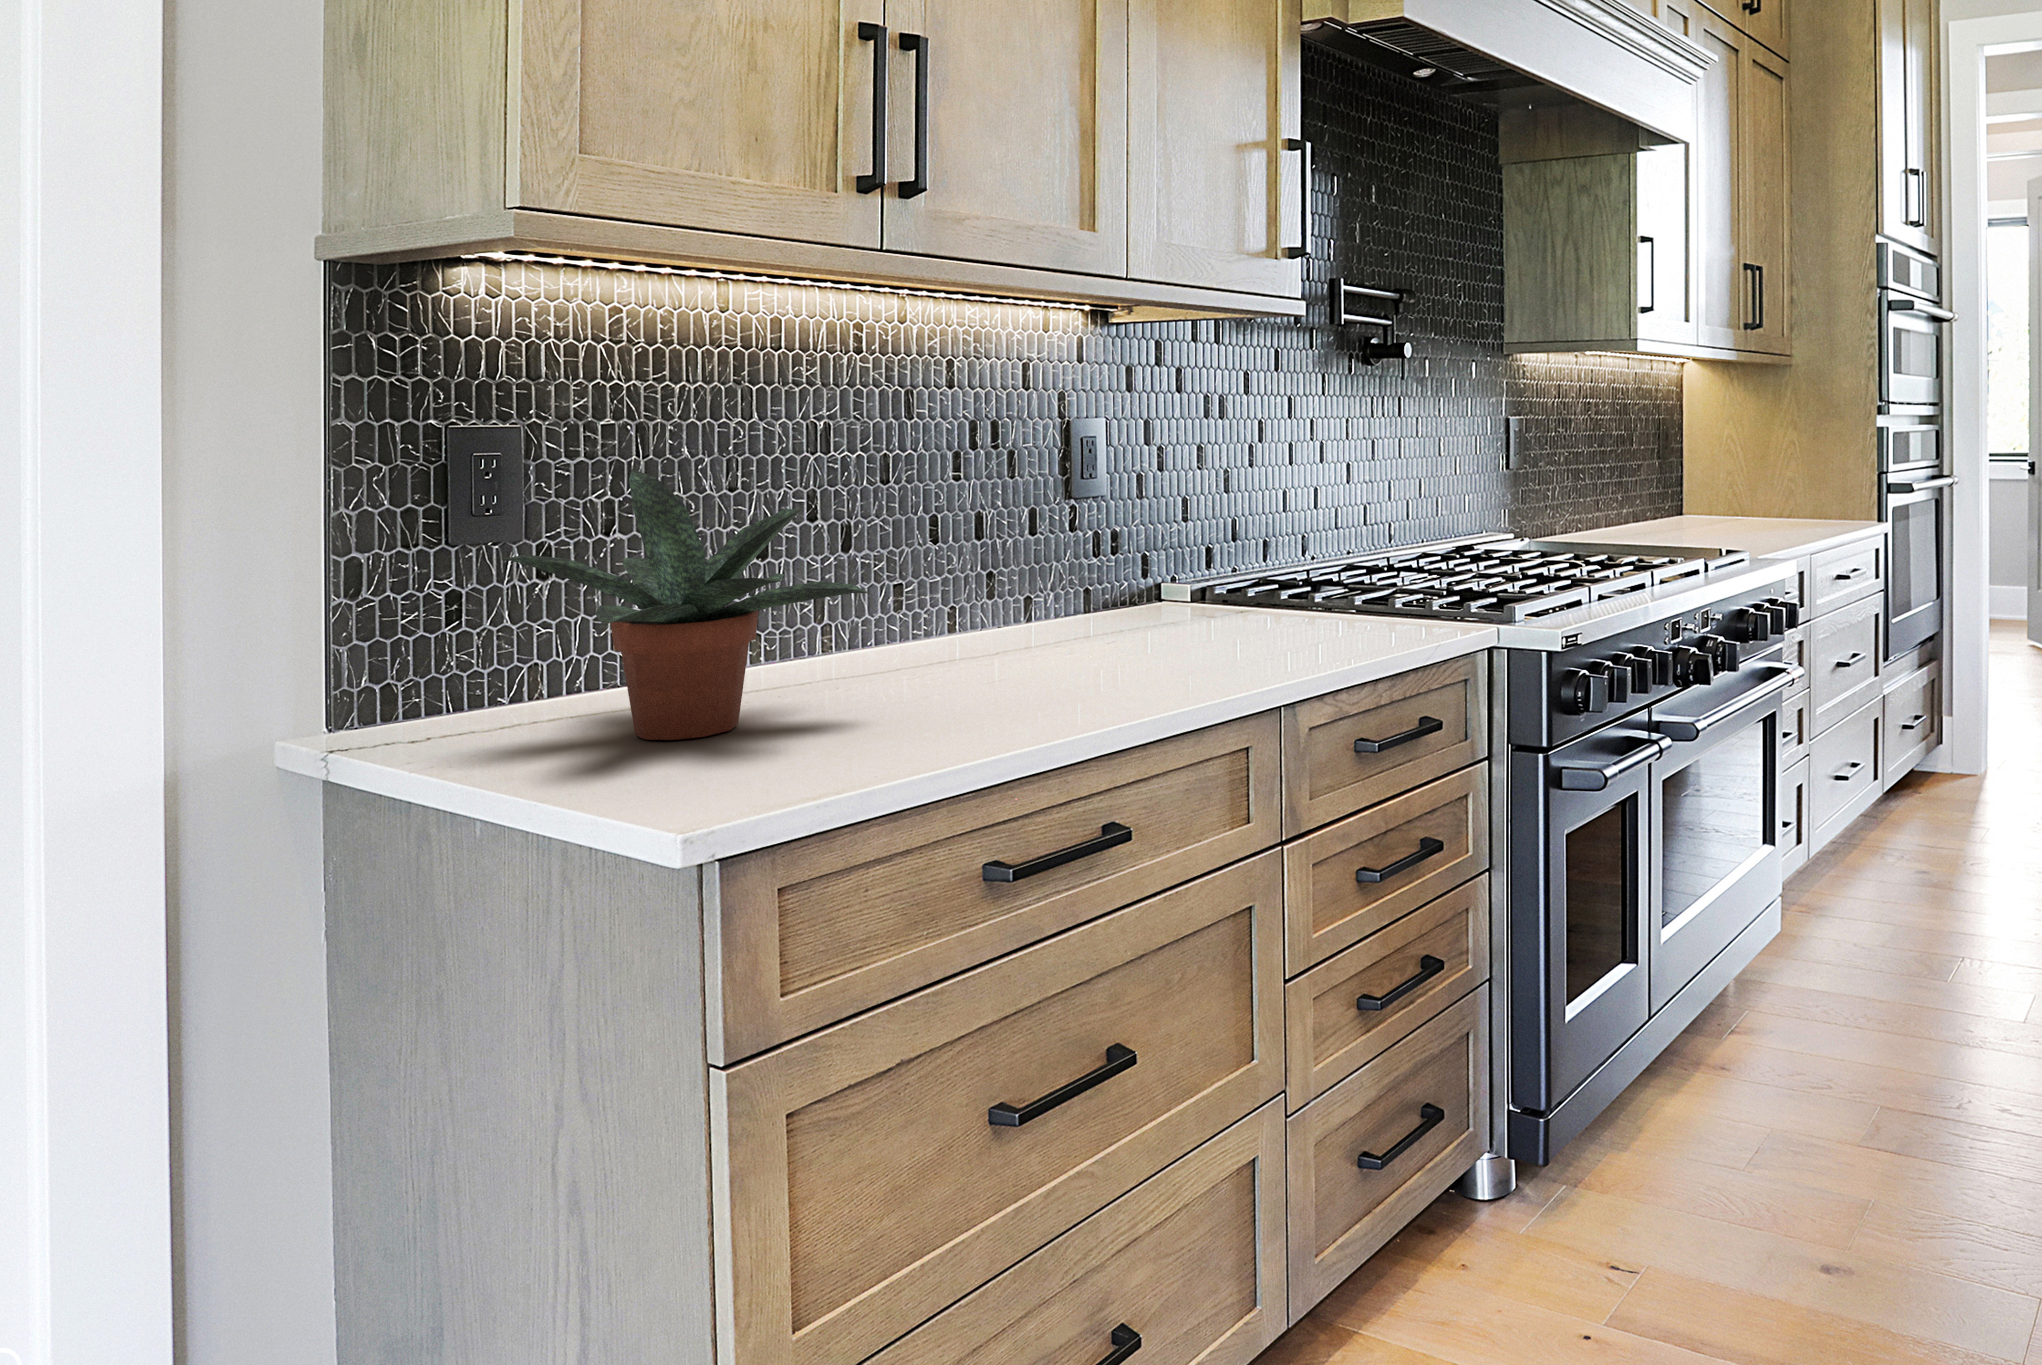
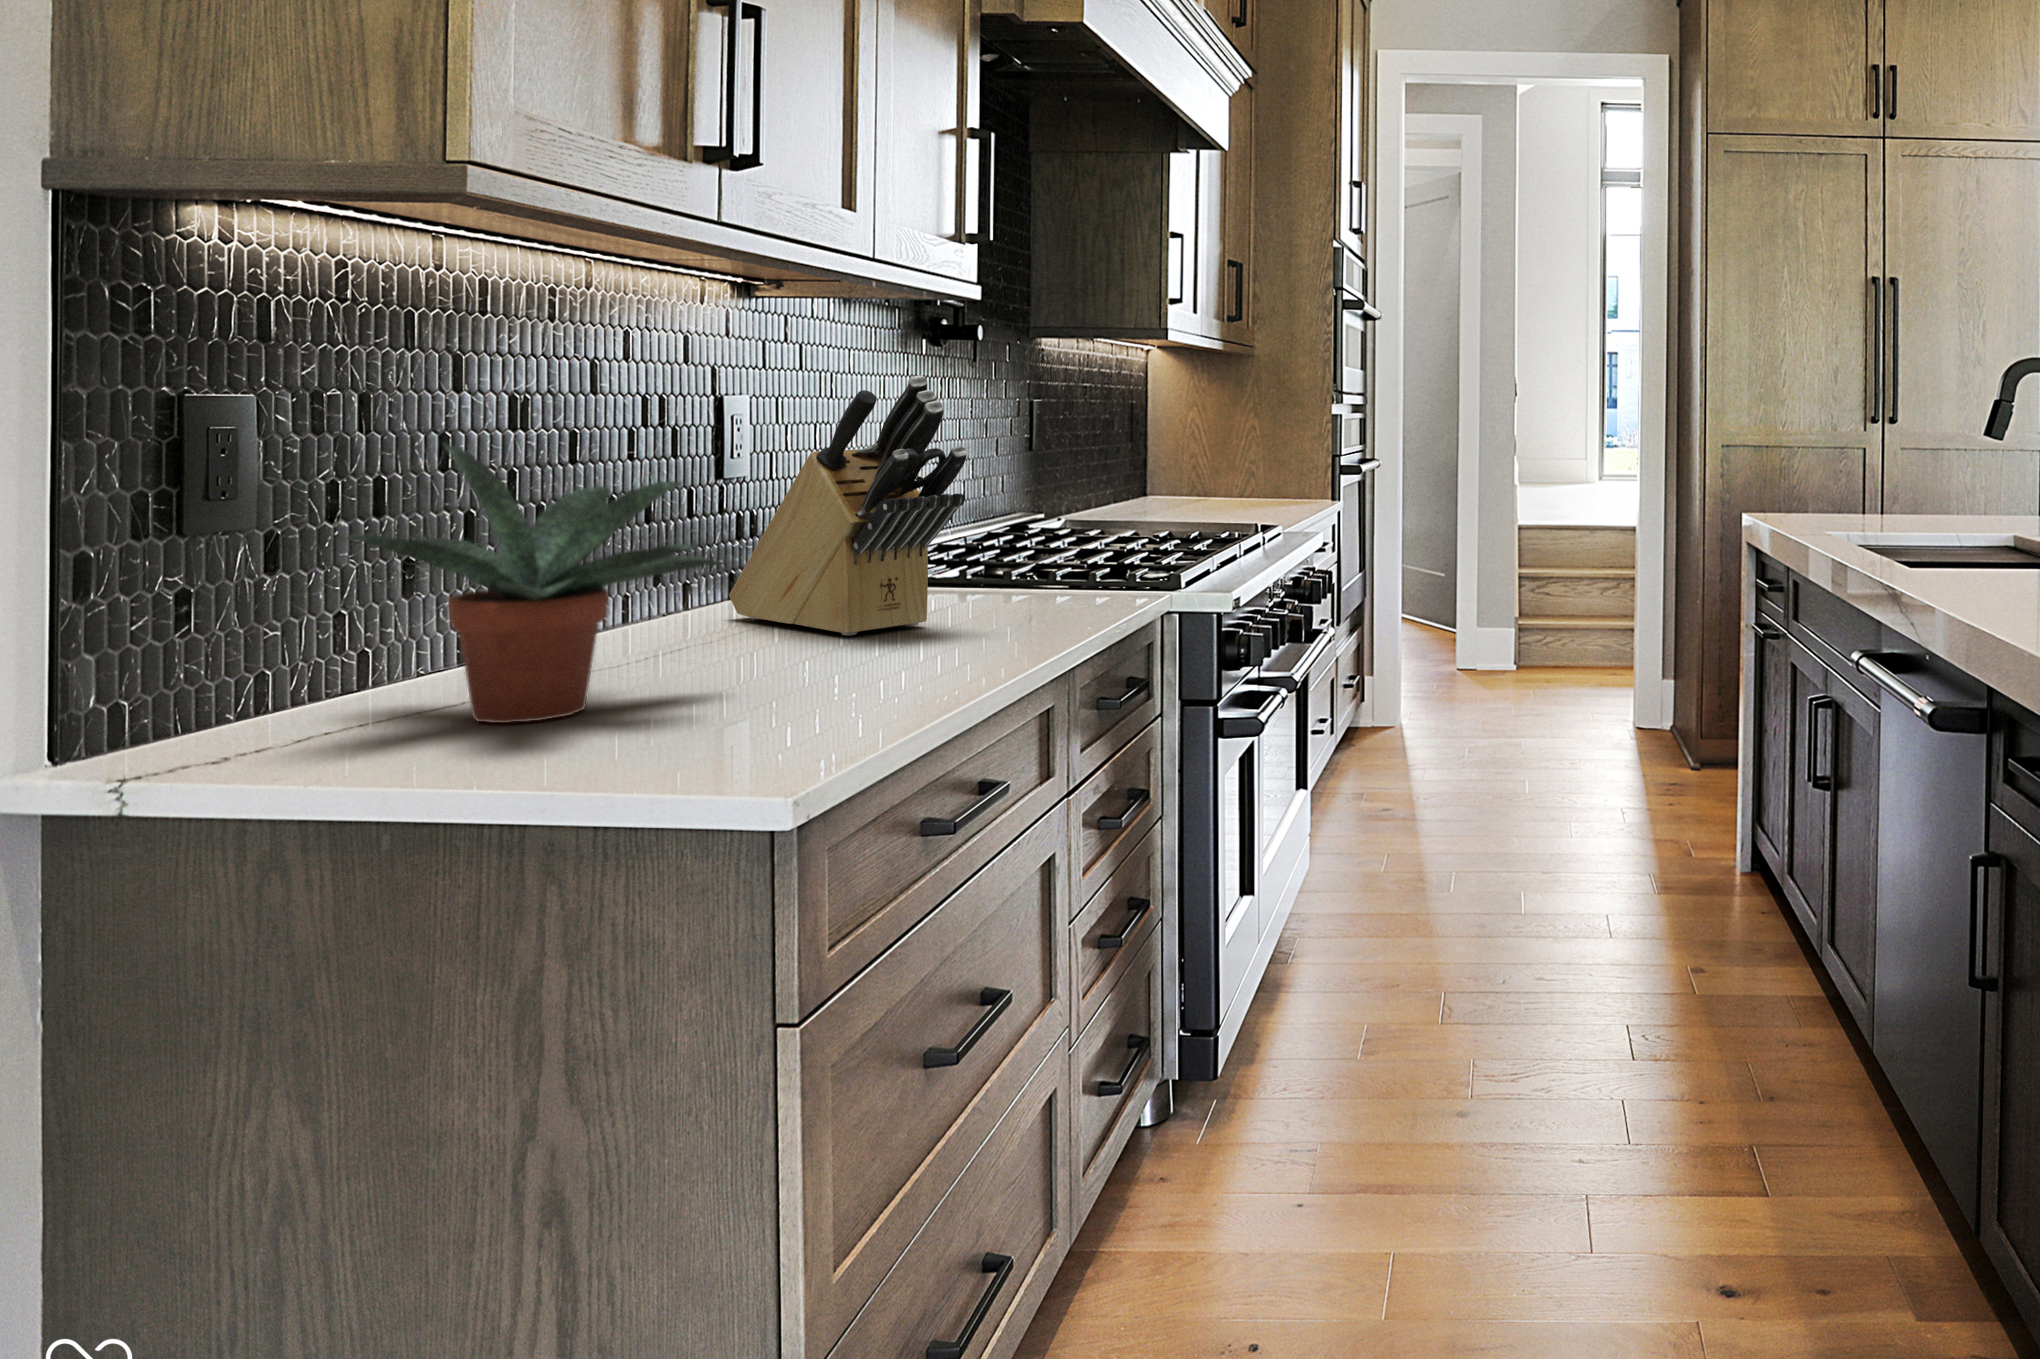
knife block: none [1051,397,1192,662] -> present [729,375,967,635]

